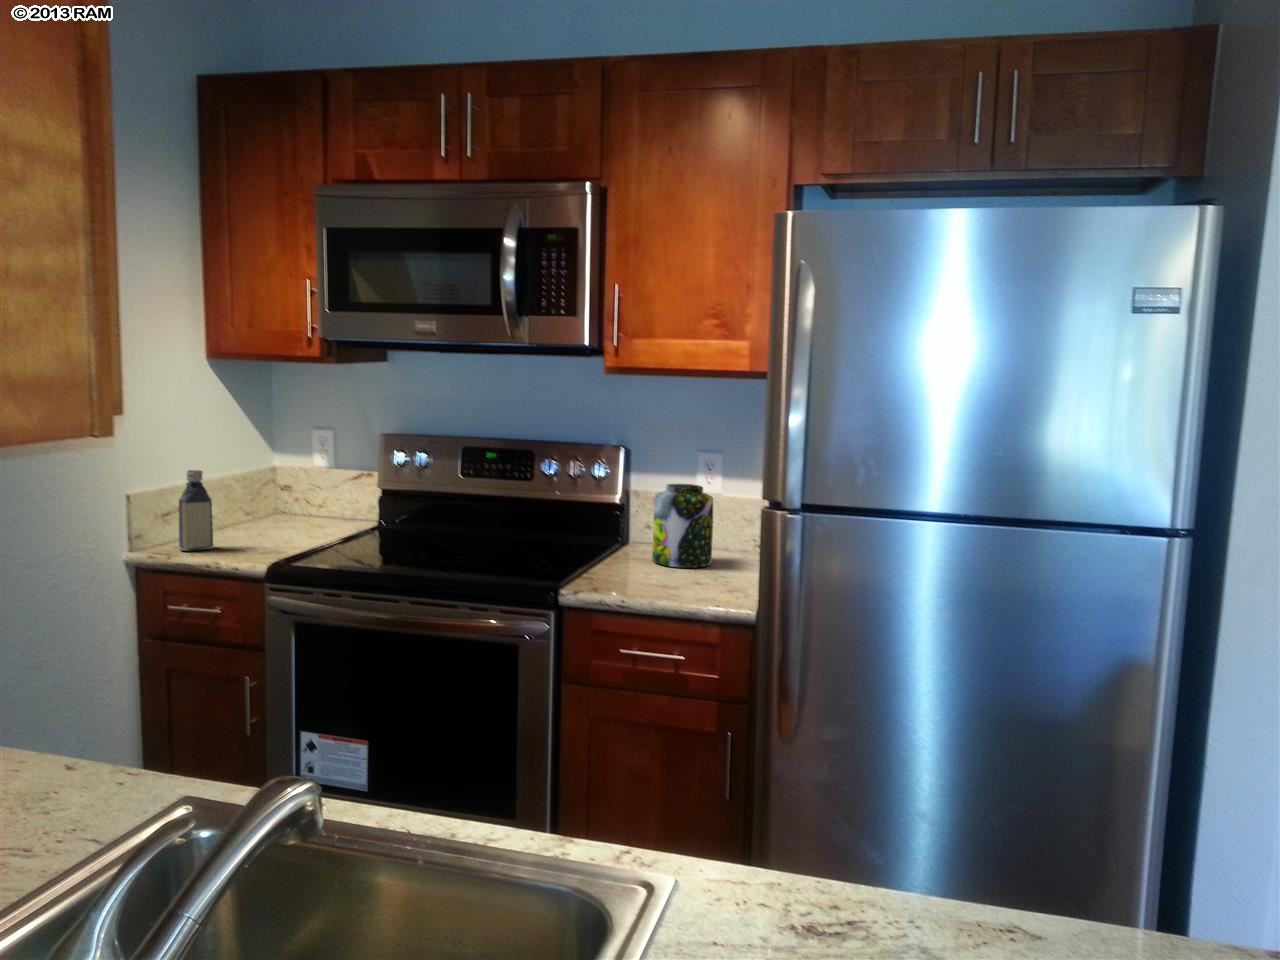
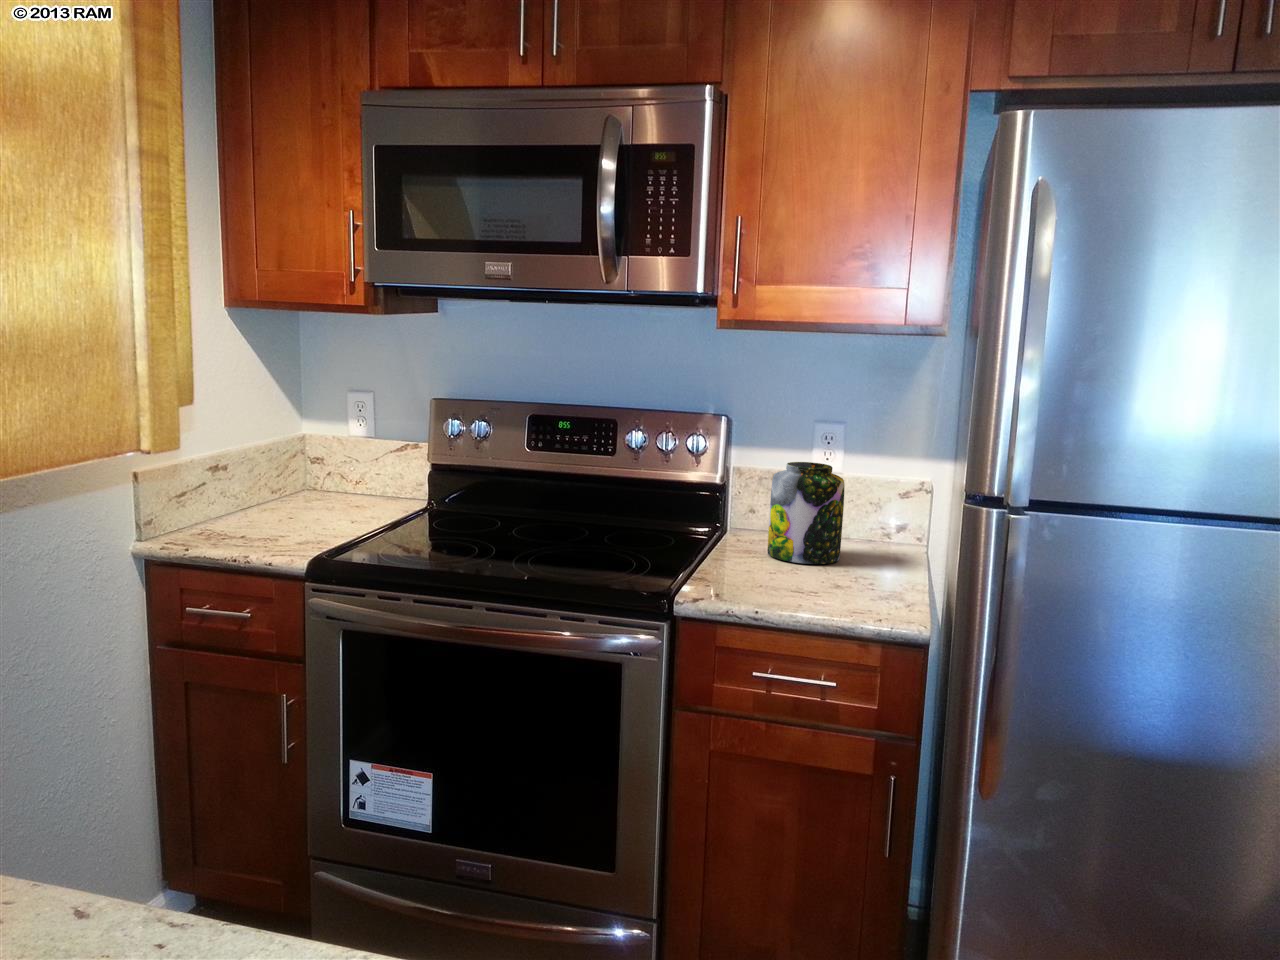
bottle: present [179,470,214,551] -> none [196,442,239,540]

